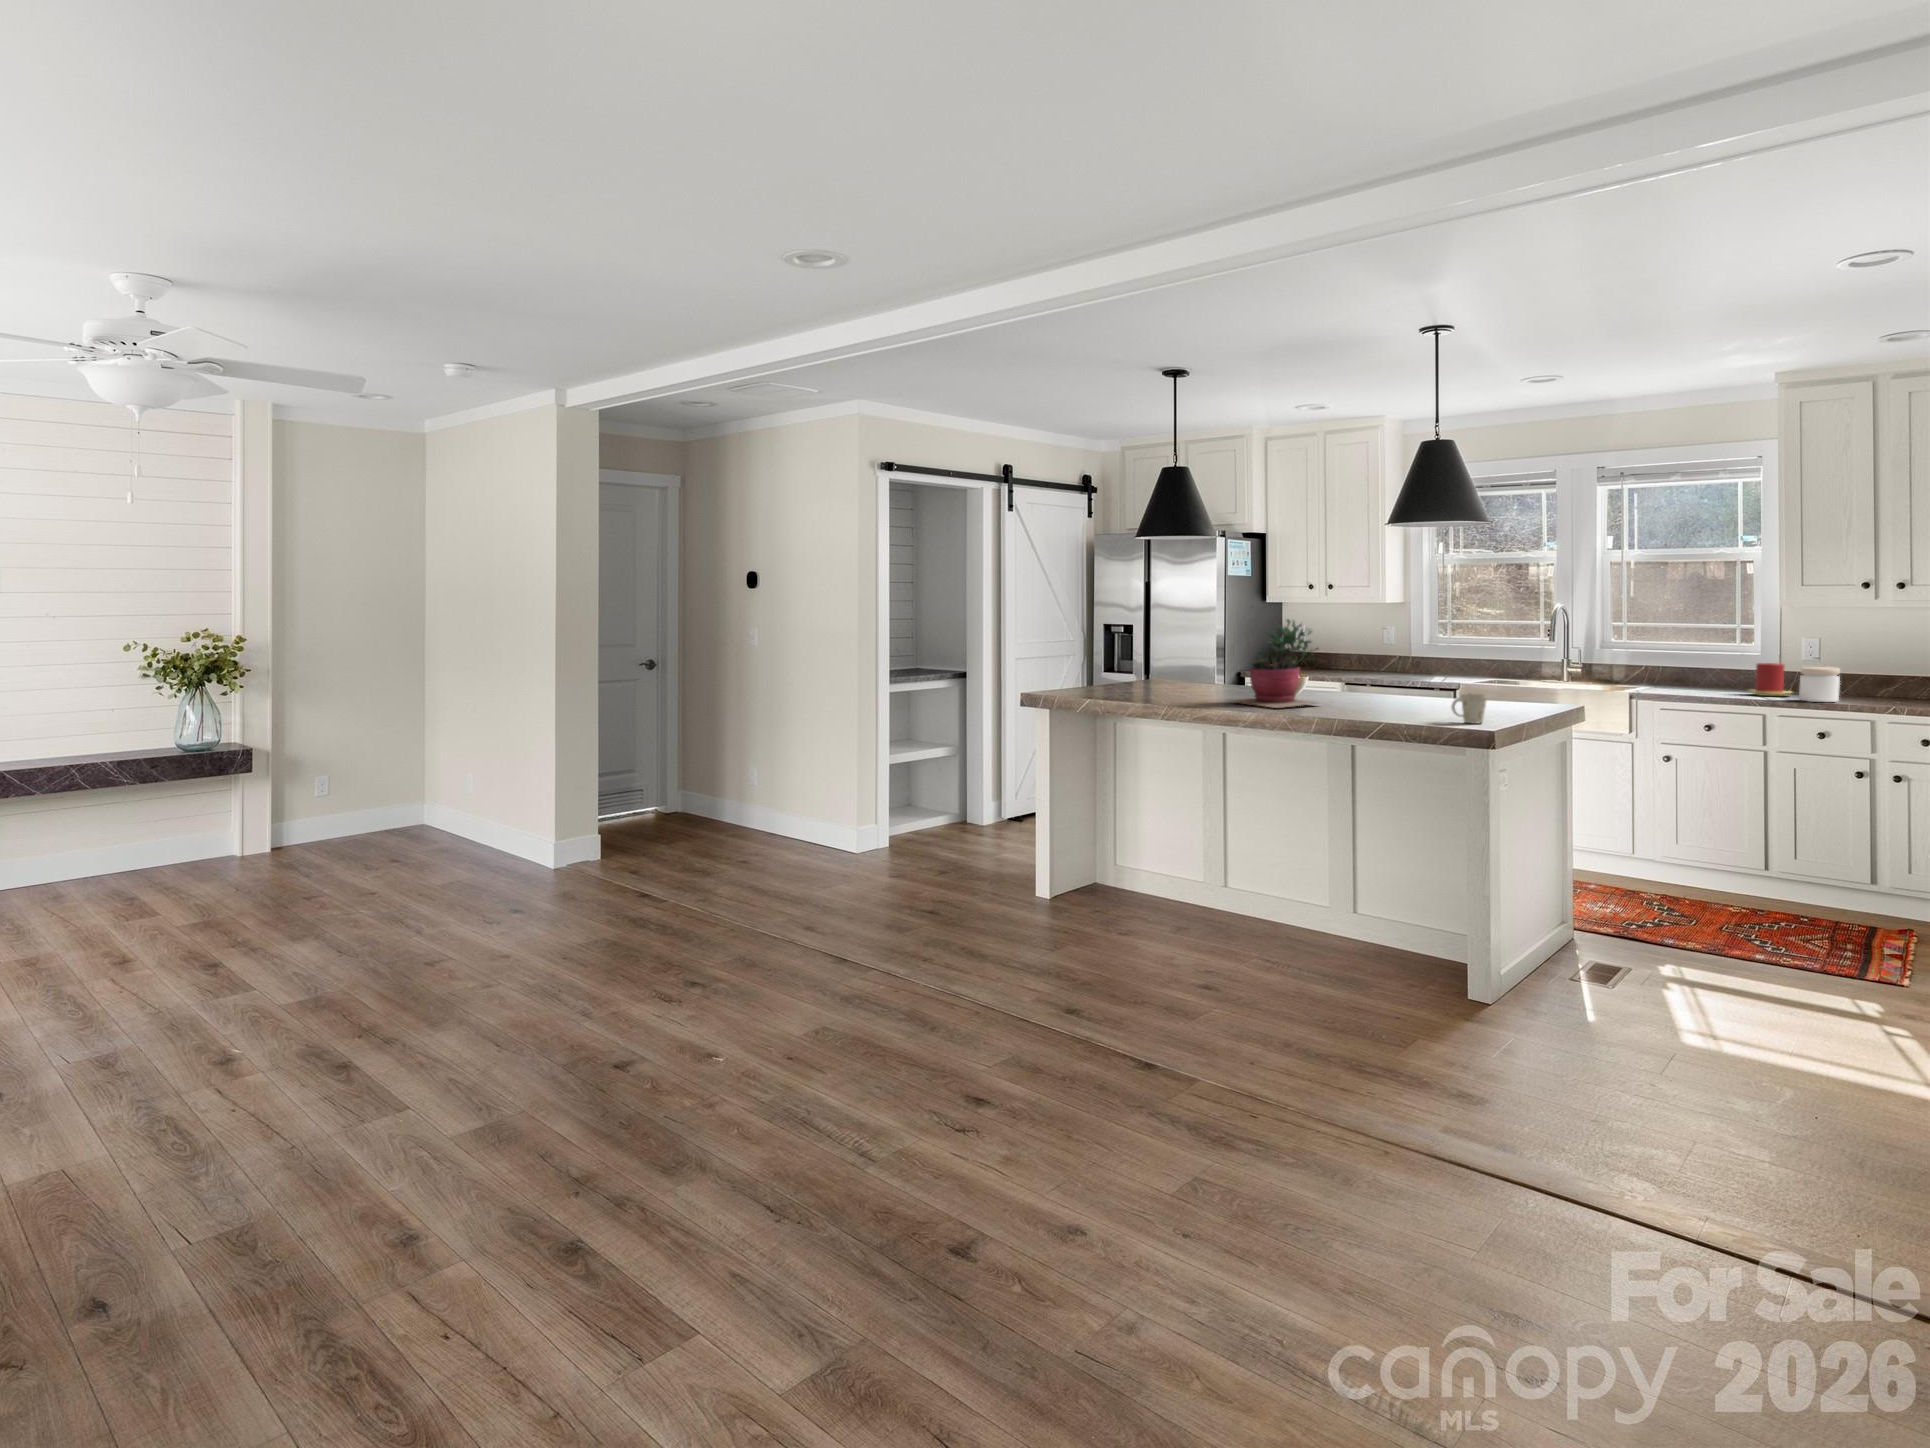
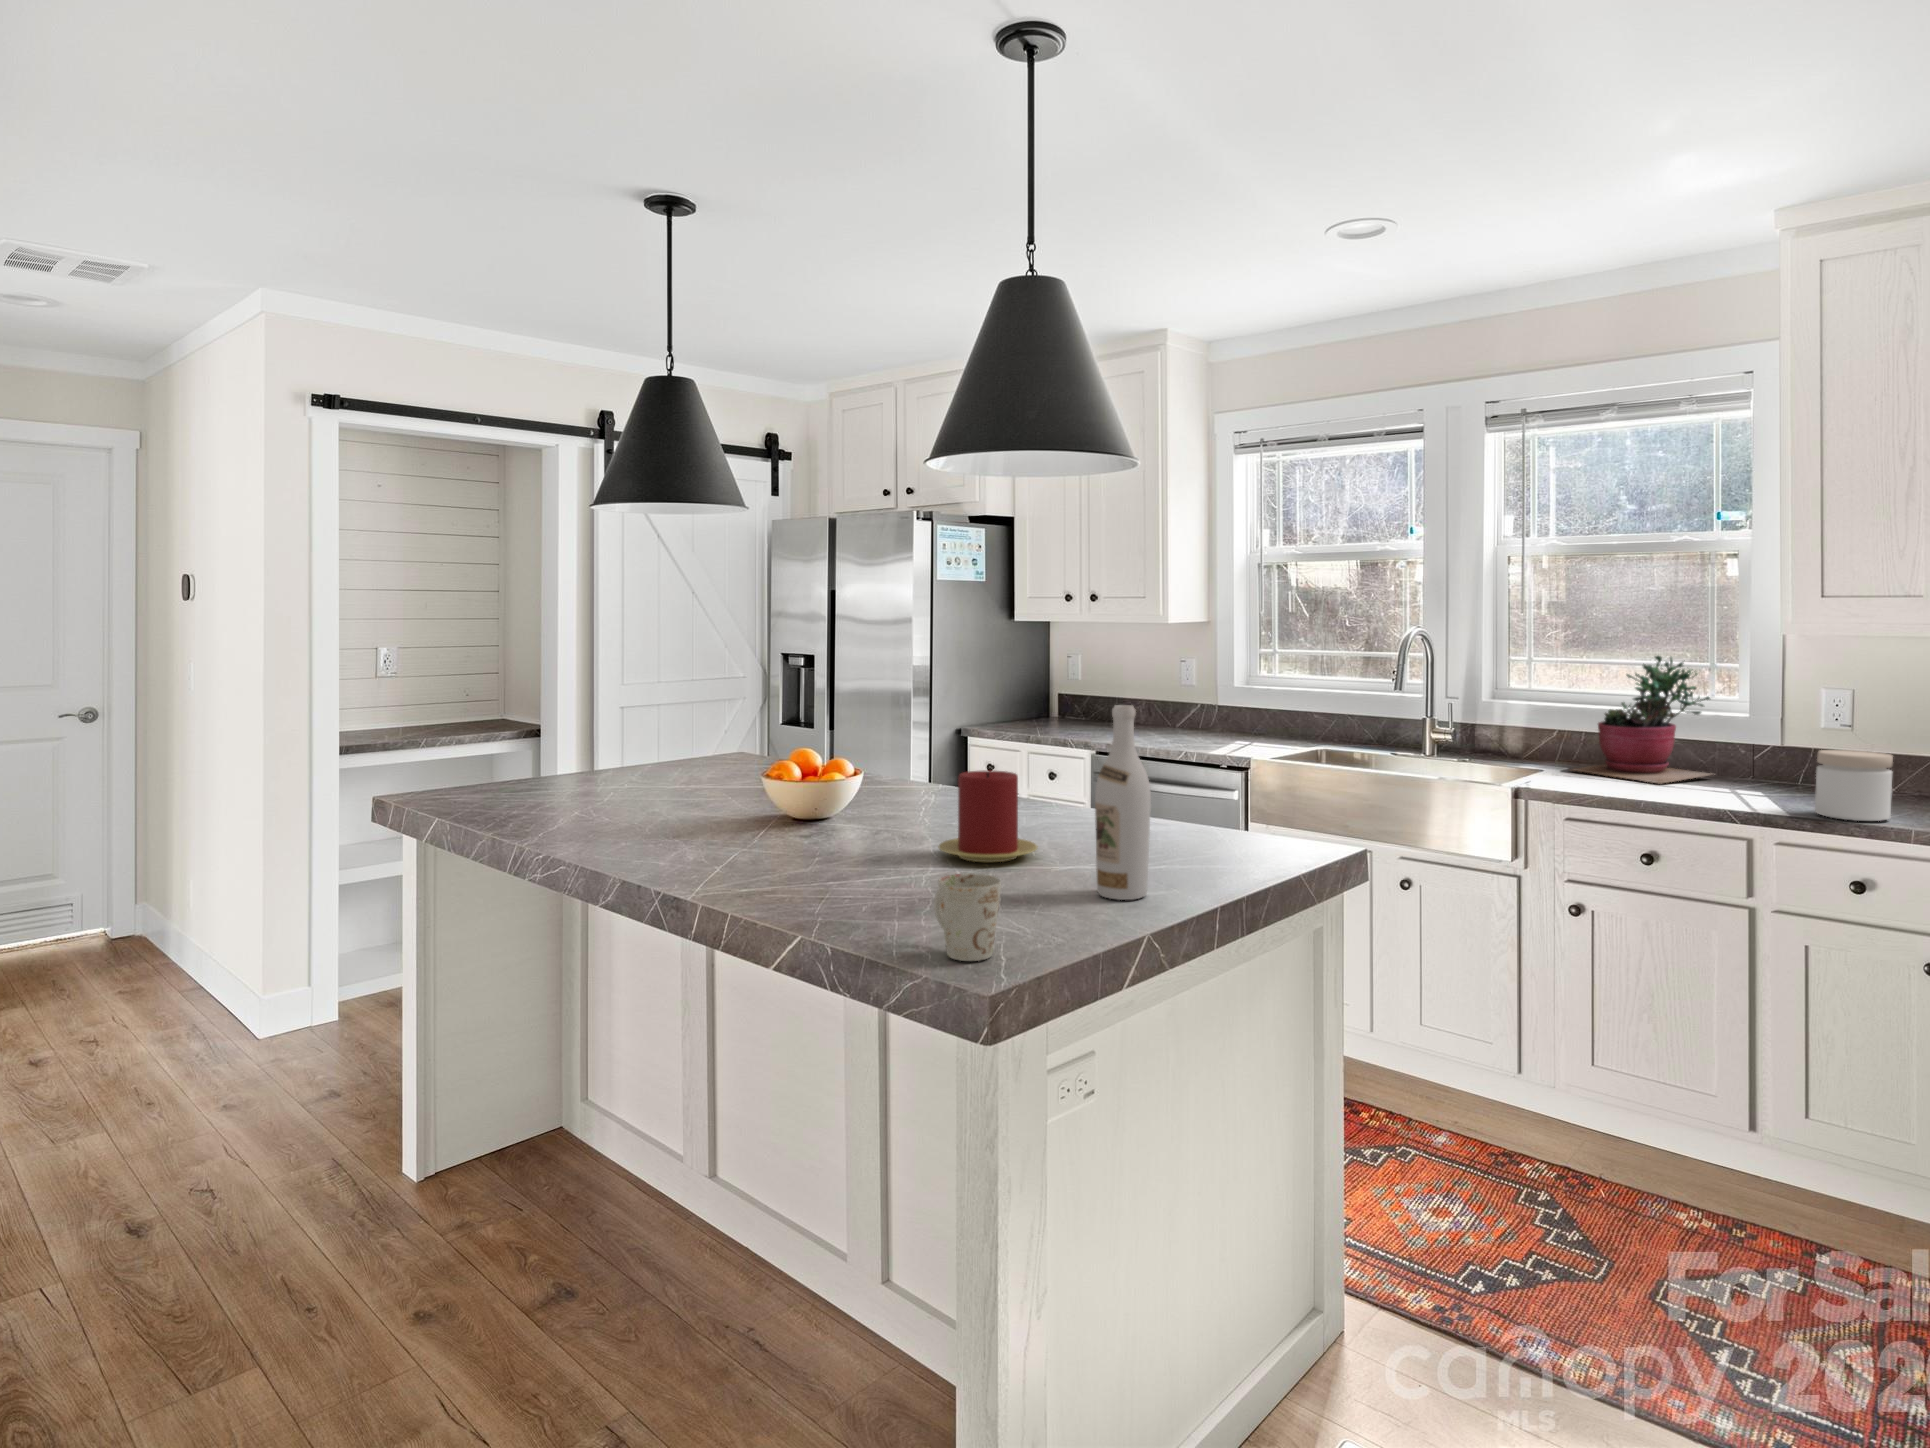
succulent plant: present [1237,620,1318,708] -> present [1573,656,1711,783]
wine bottle: none [1490,633,1516,713] -> present [1095,705,1151,900]
candle: present [1749,663,1790,696] -> present [939,770,1038,862]

